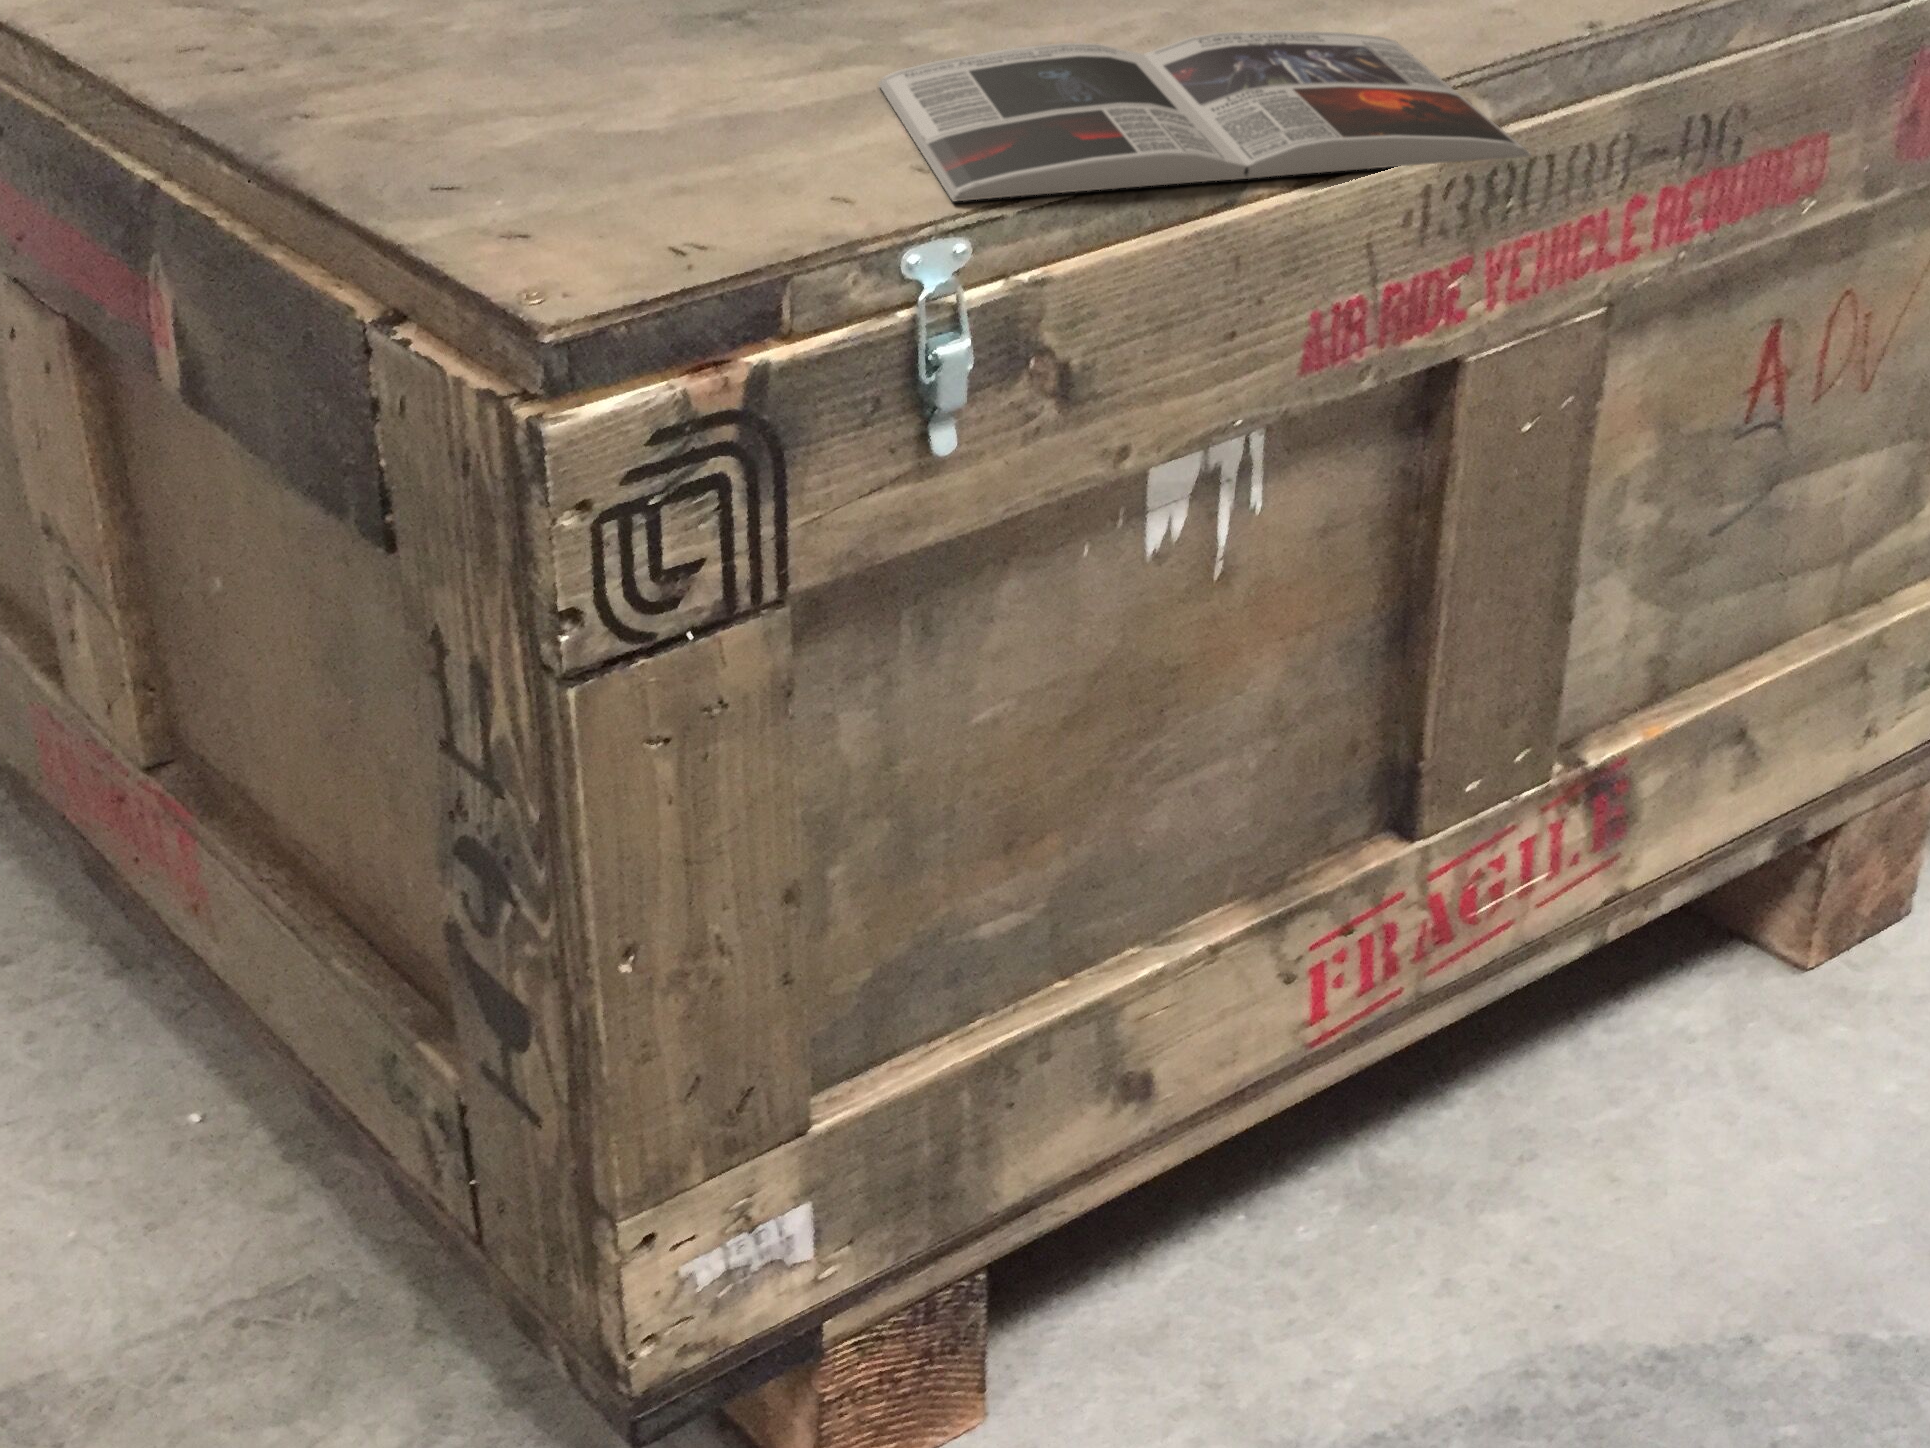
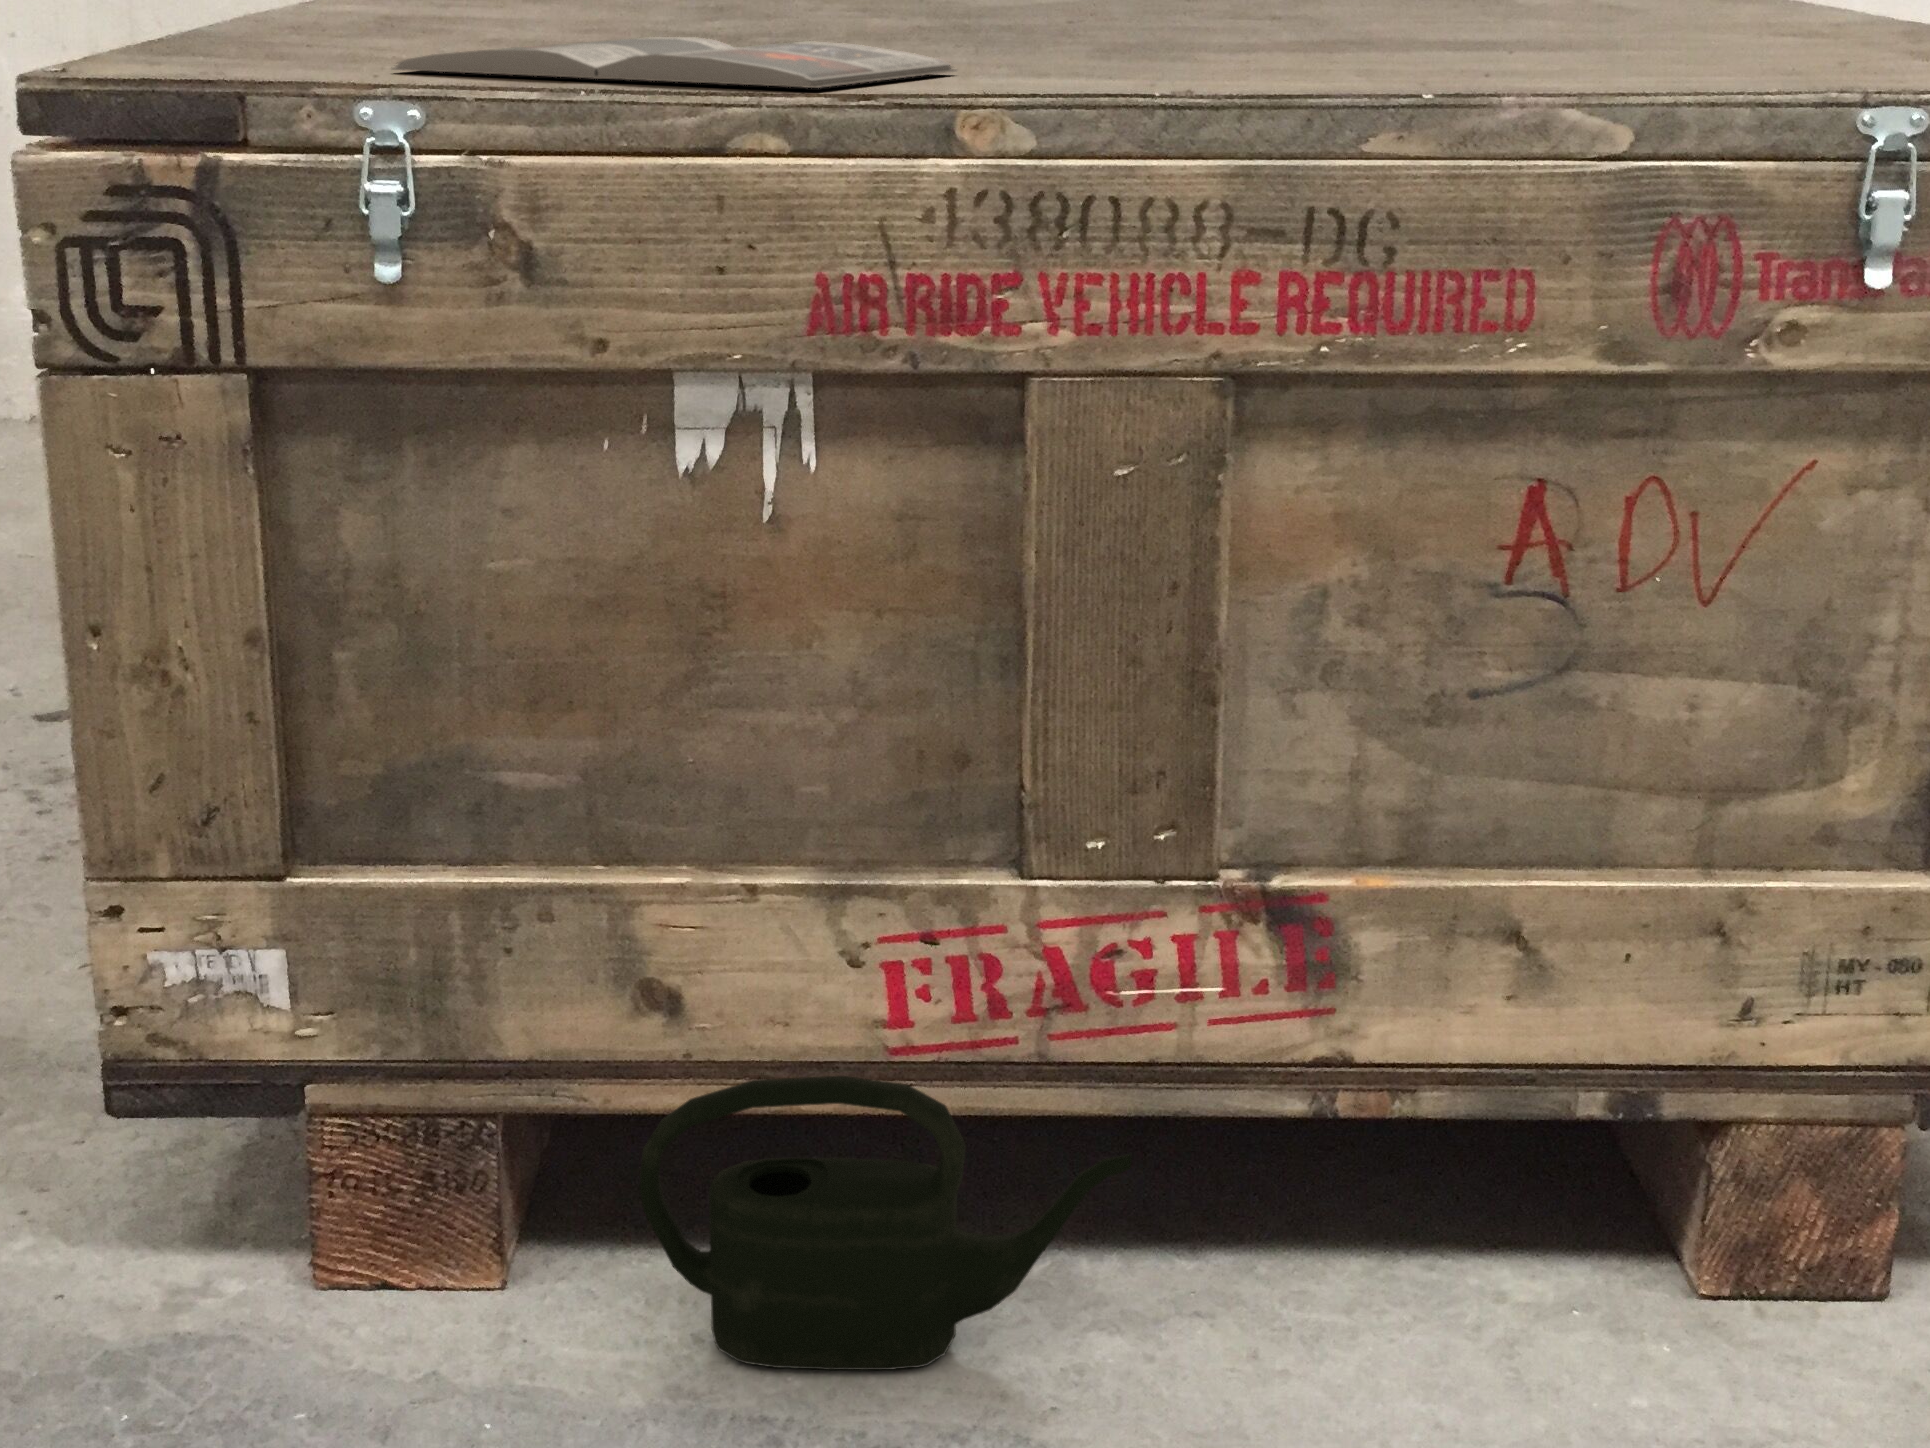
watering can: none [1191,1055,1569,1387] -> present [640,1076,1132,1370]

